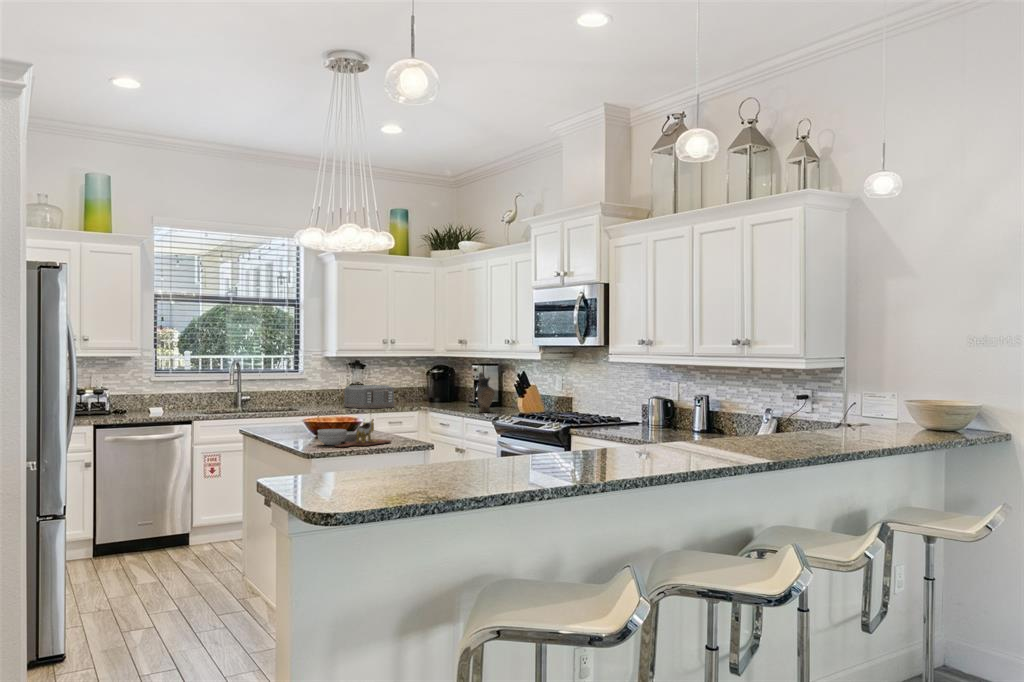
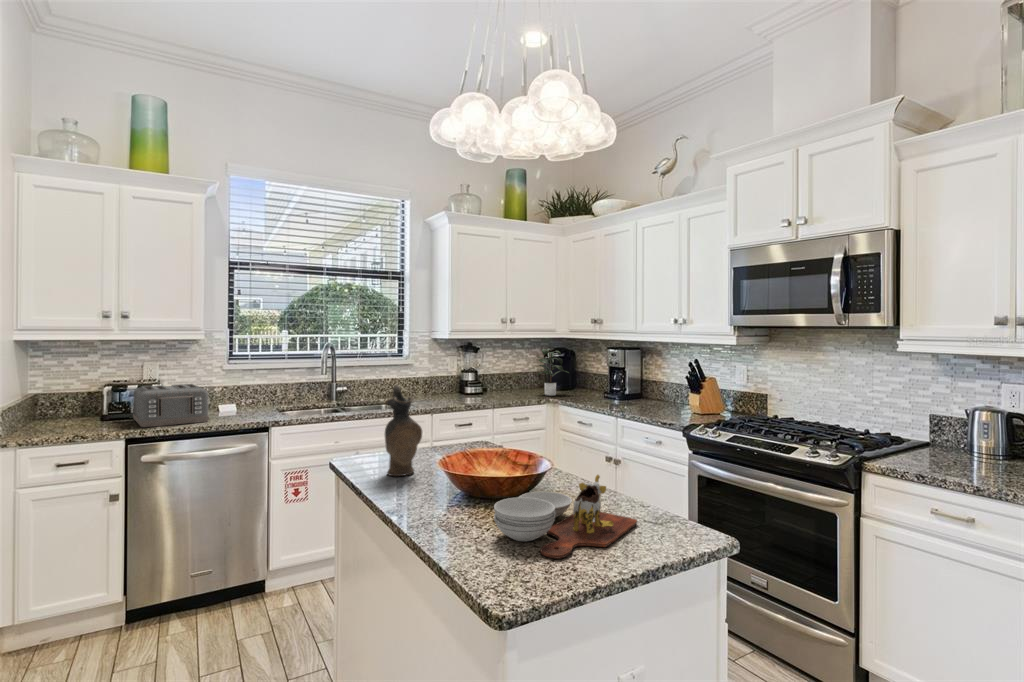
potted plant: none [411,365,448,405] -> present [537,349,569,396]
ceramic pitcher: present [477,372,495,412] -> present [385,385,422,476]
toaster: present [344,385,395,409] -> present [133,384,209,427]

